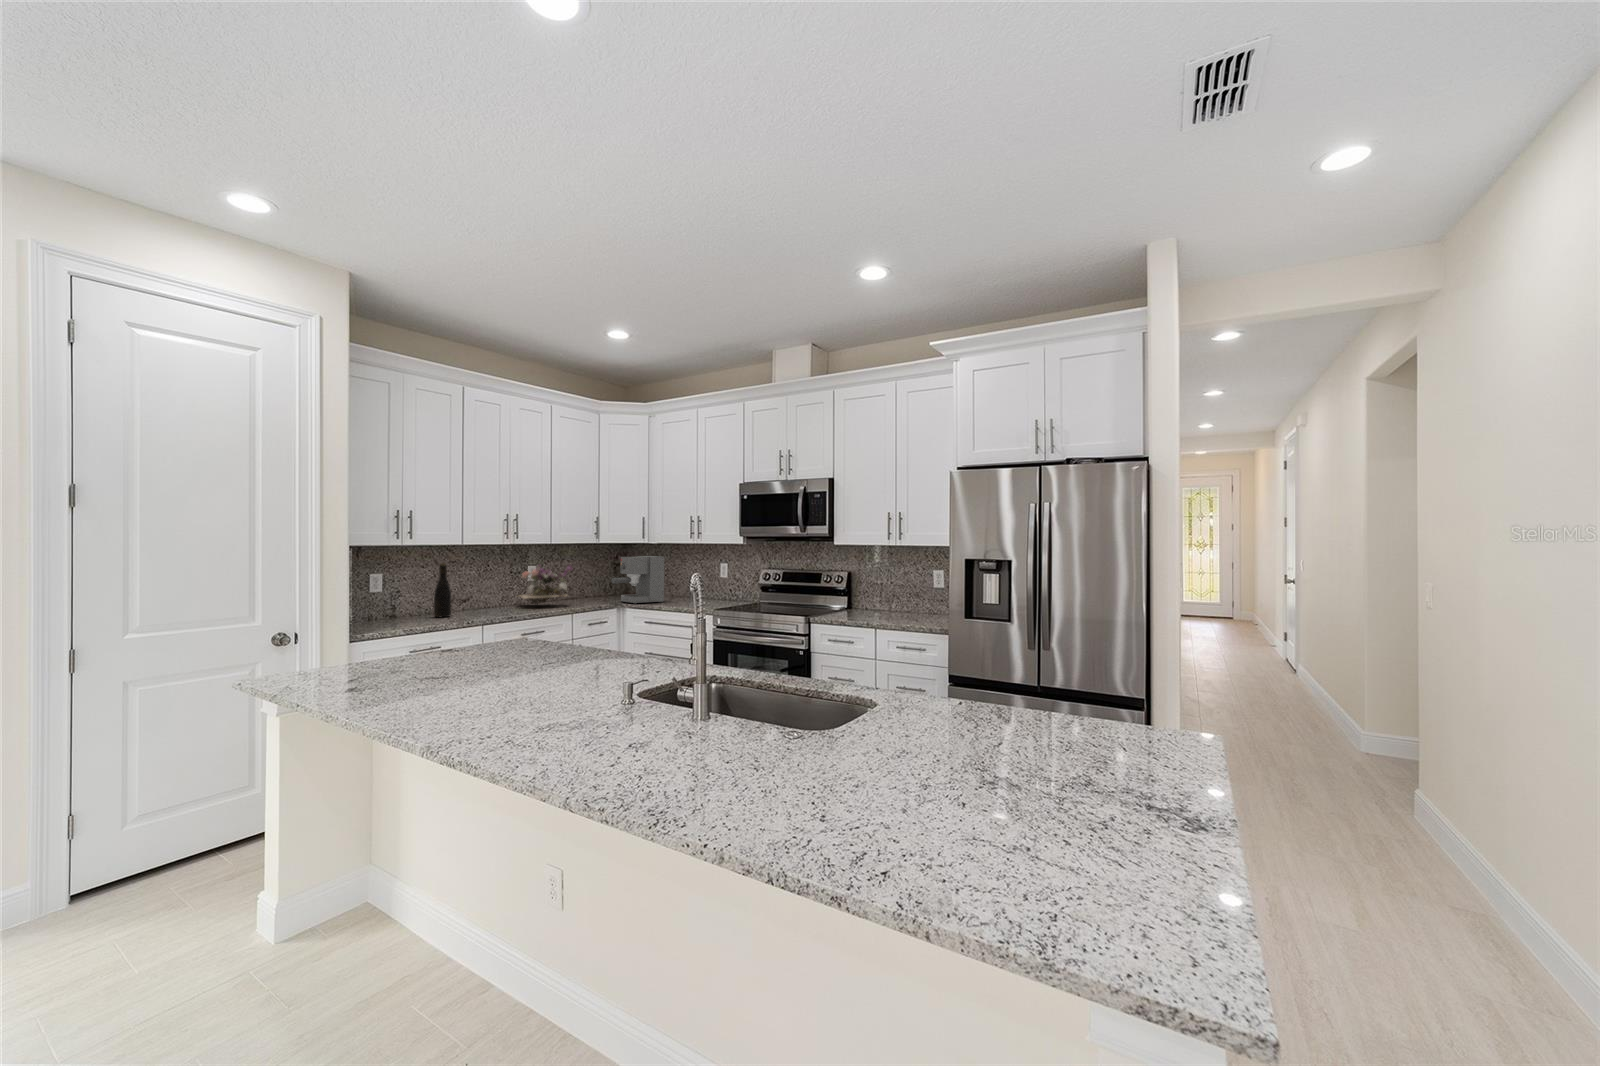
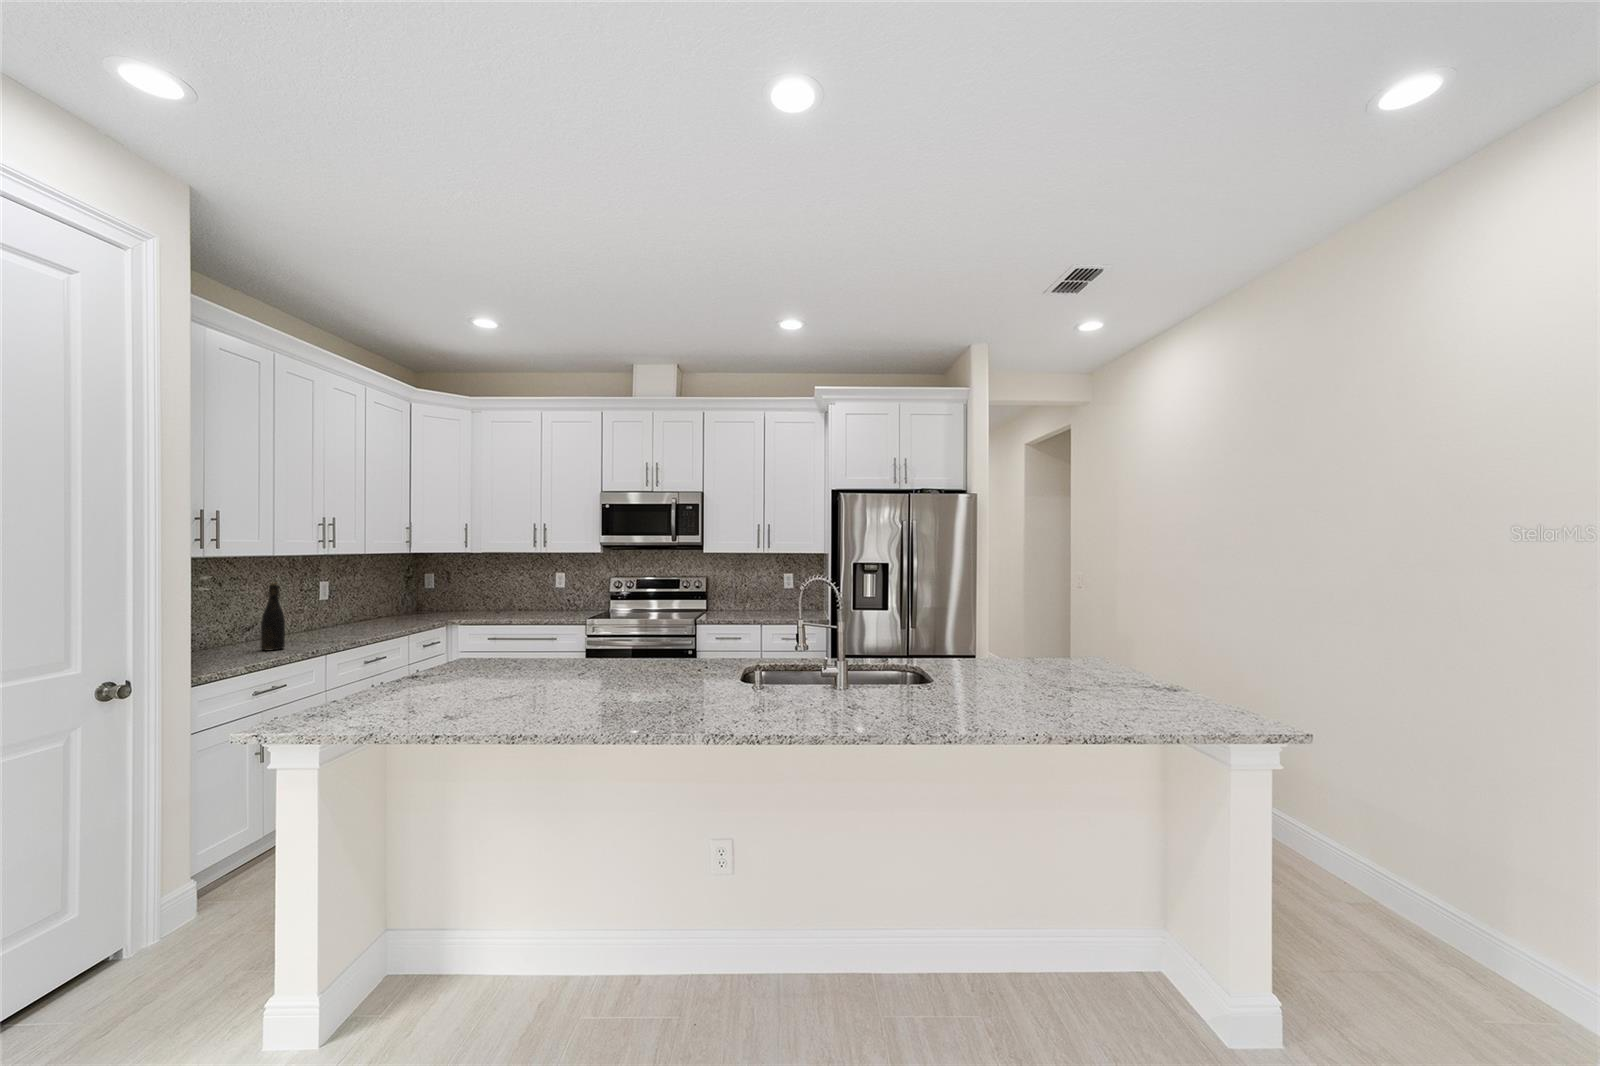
coffee maker: present [611,556,664,604] -> none [446,567,502,620]
flower arrangement: present [519,563,572,604] -> none [326,577,404,630]

